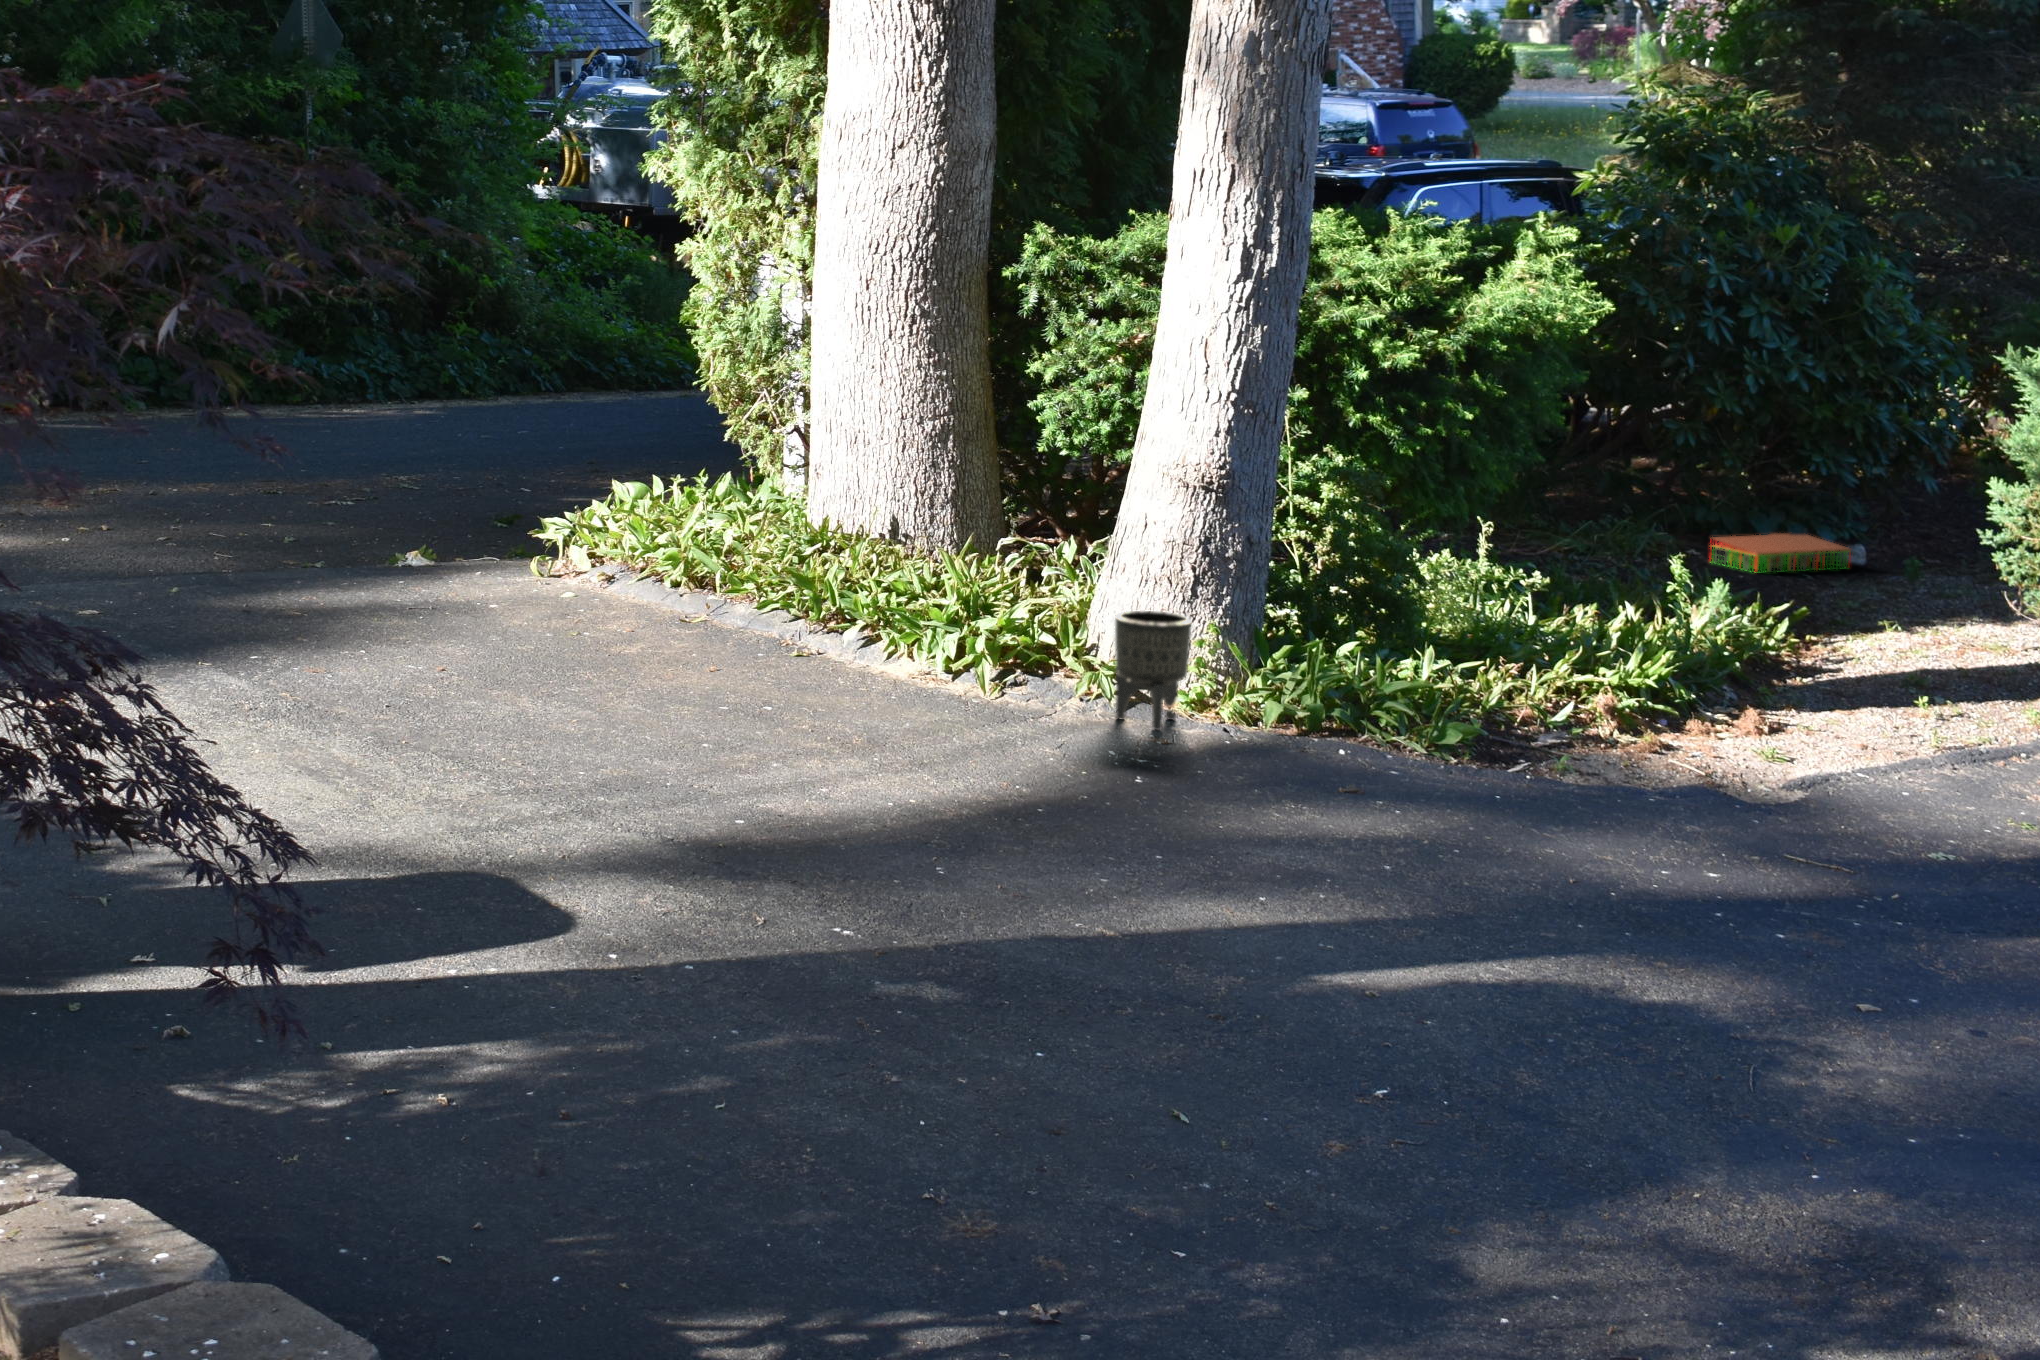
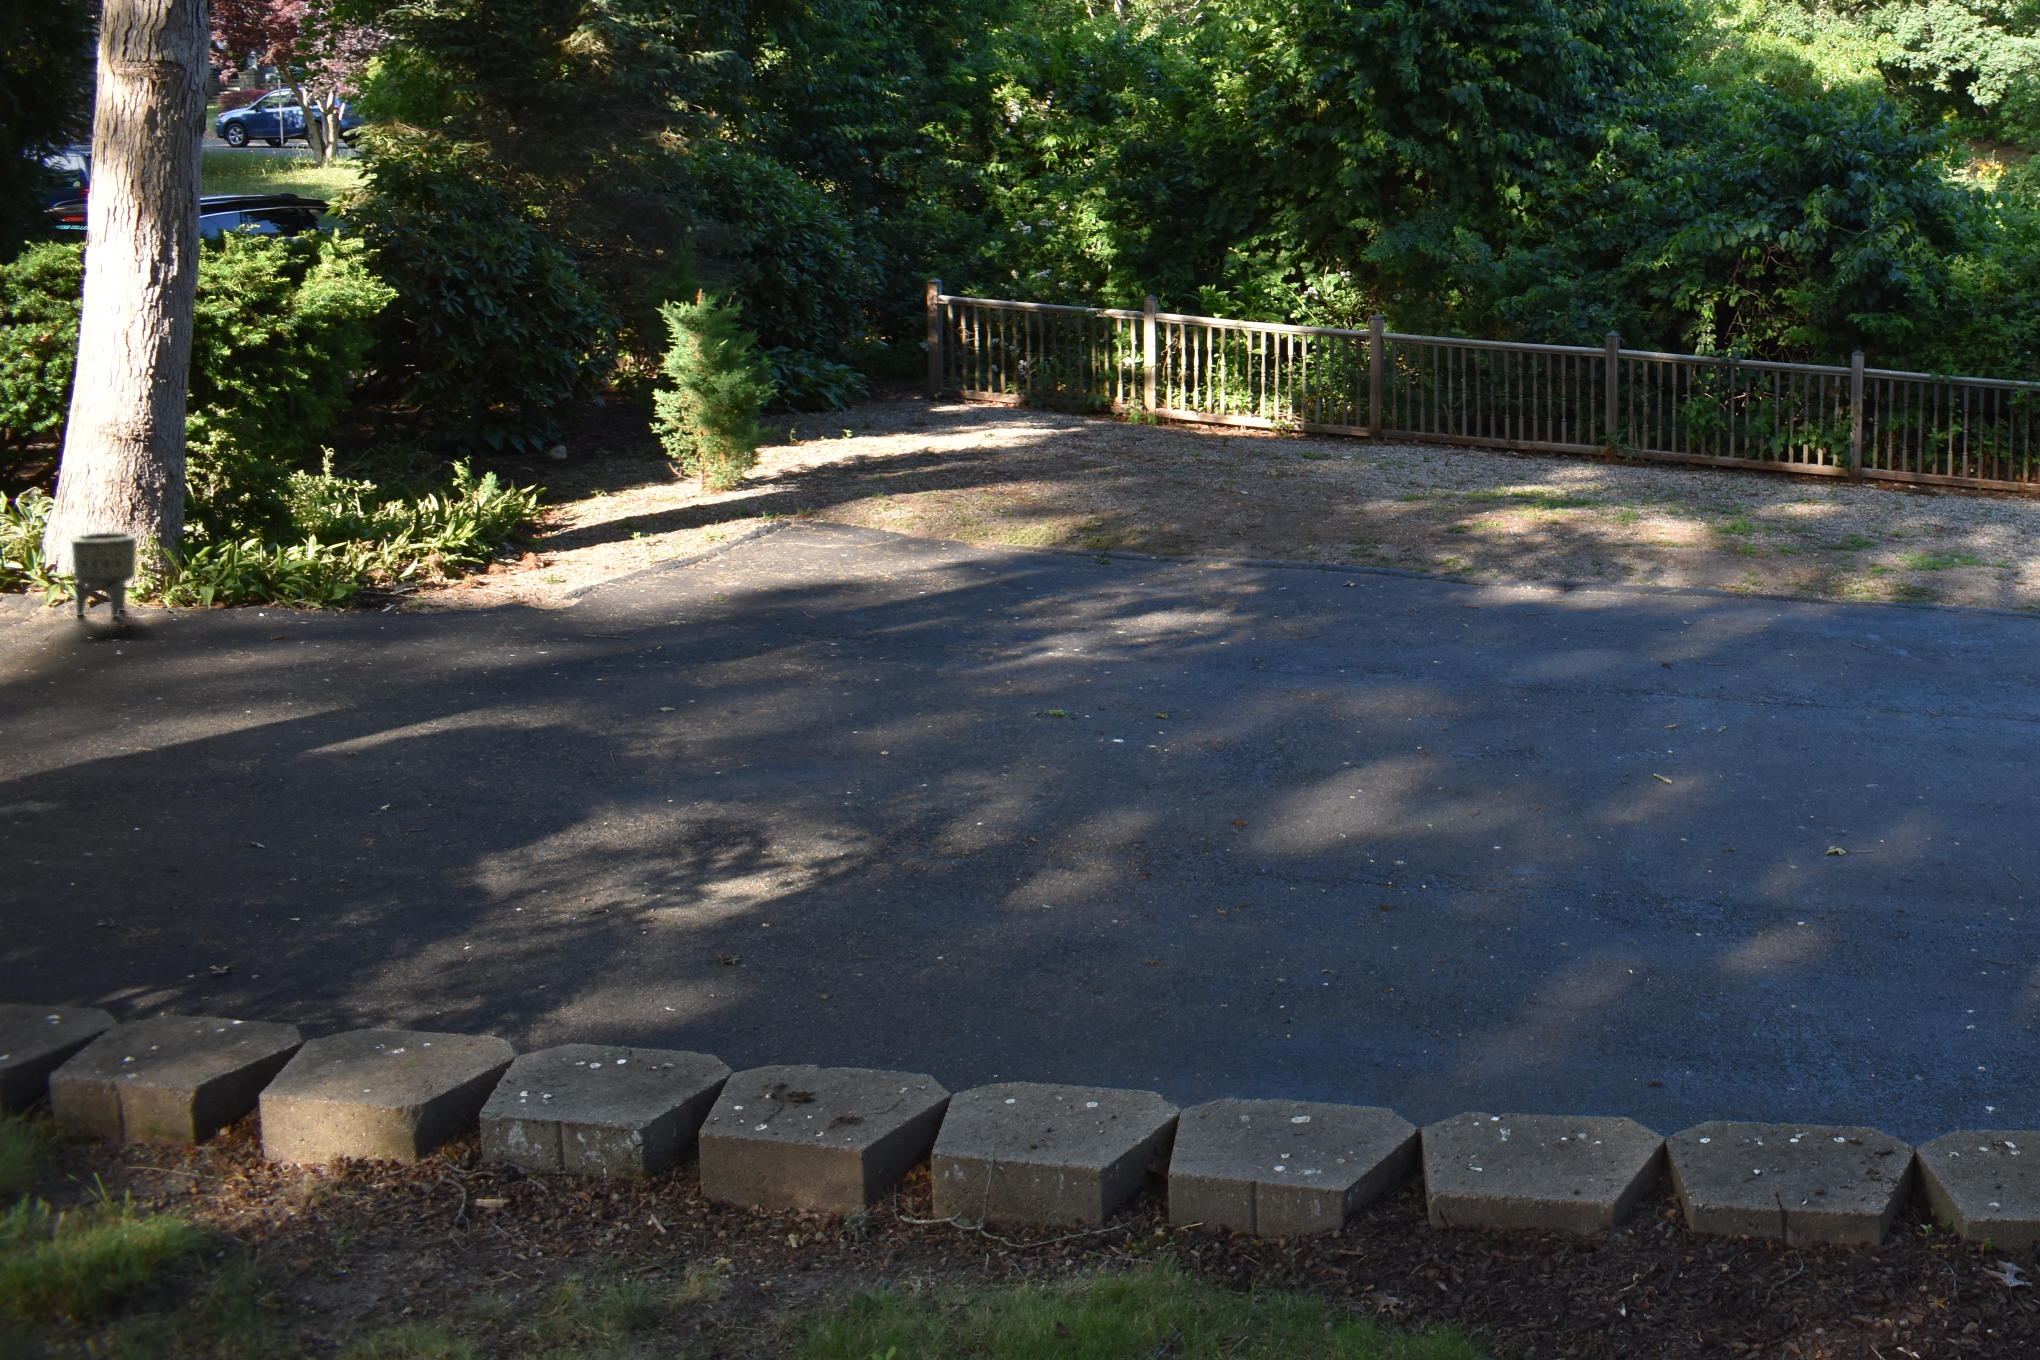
storage bin: present [1711,534,1851,572] -> none [463,447,562,477]

